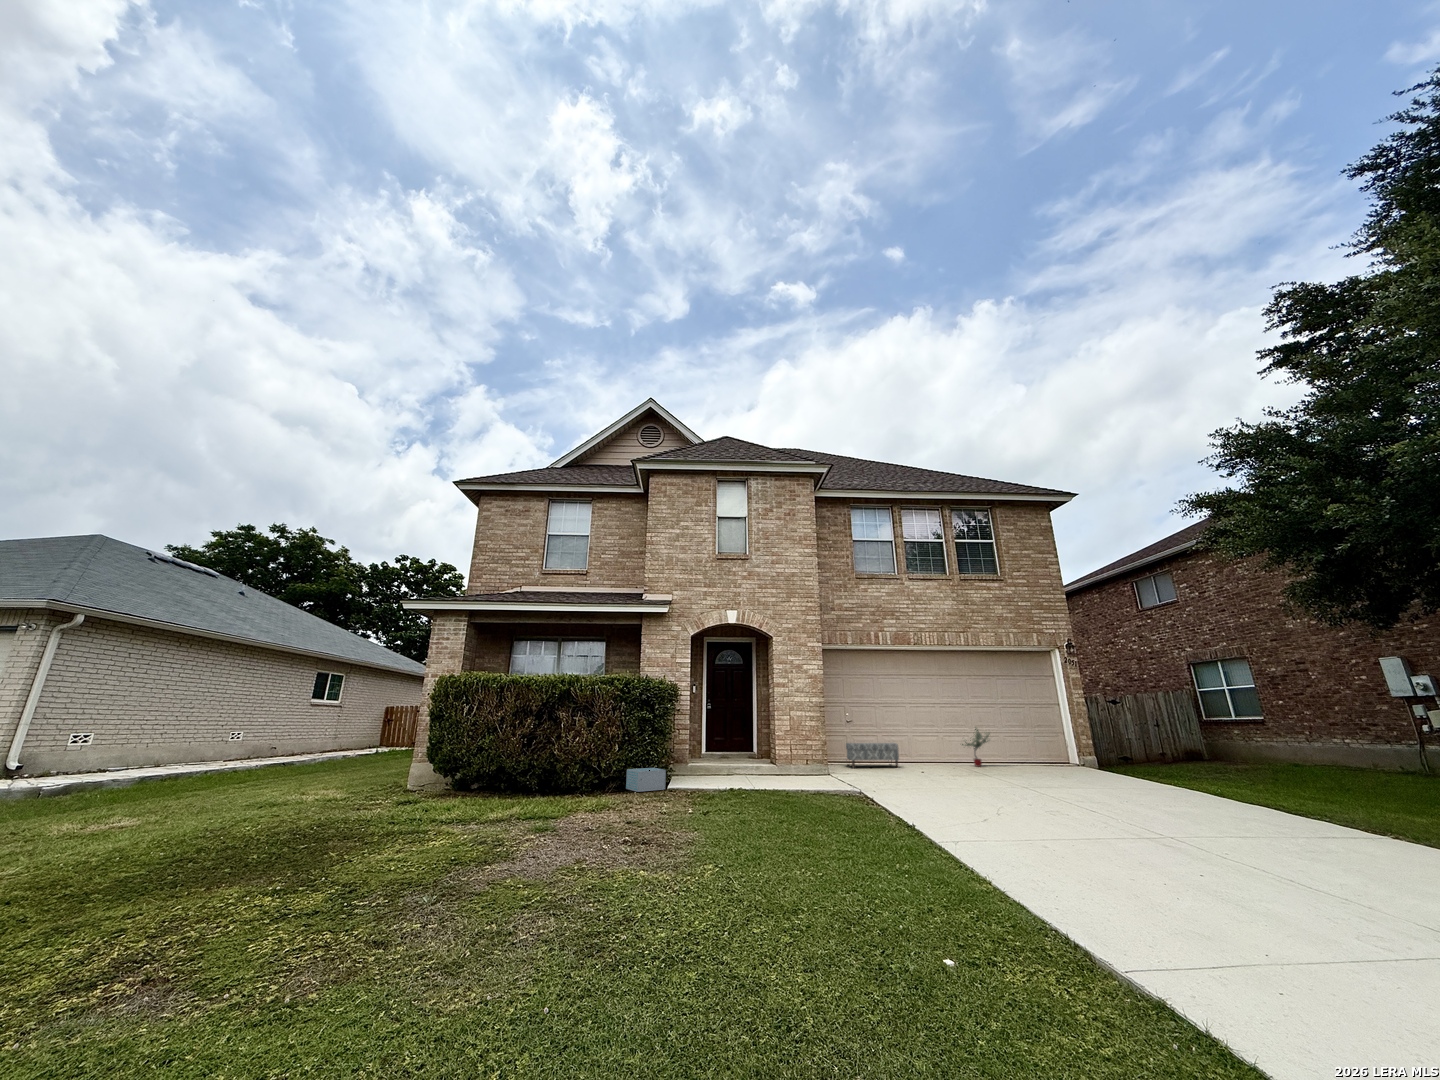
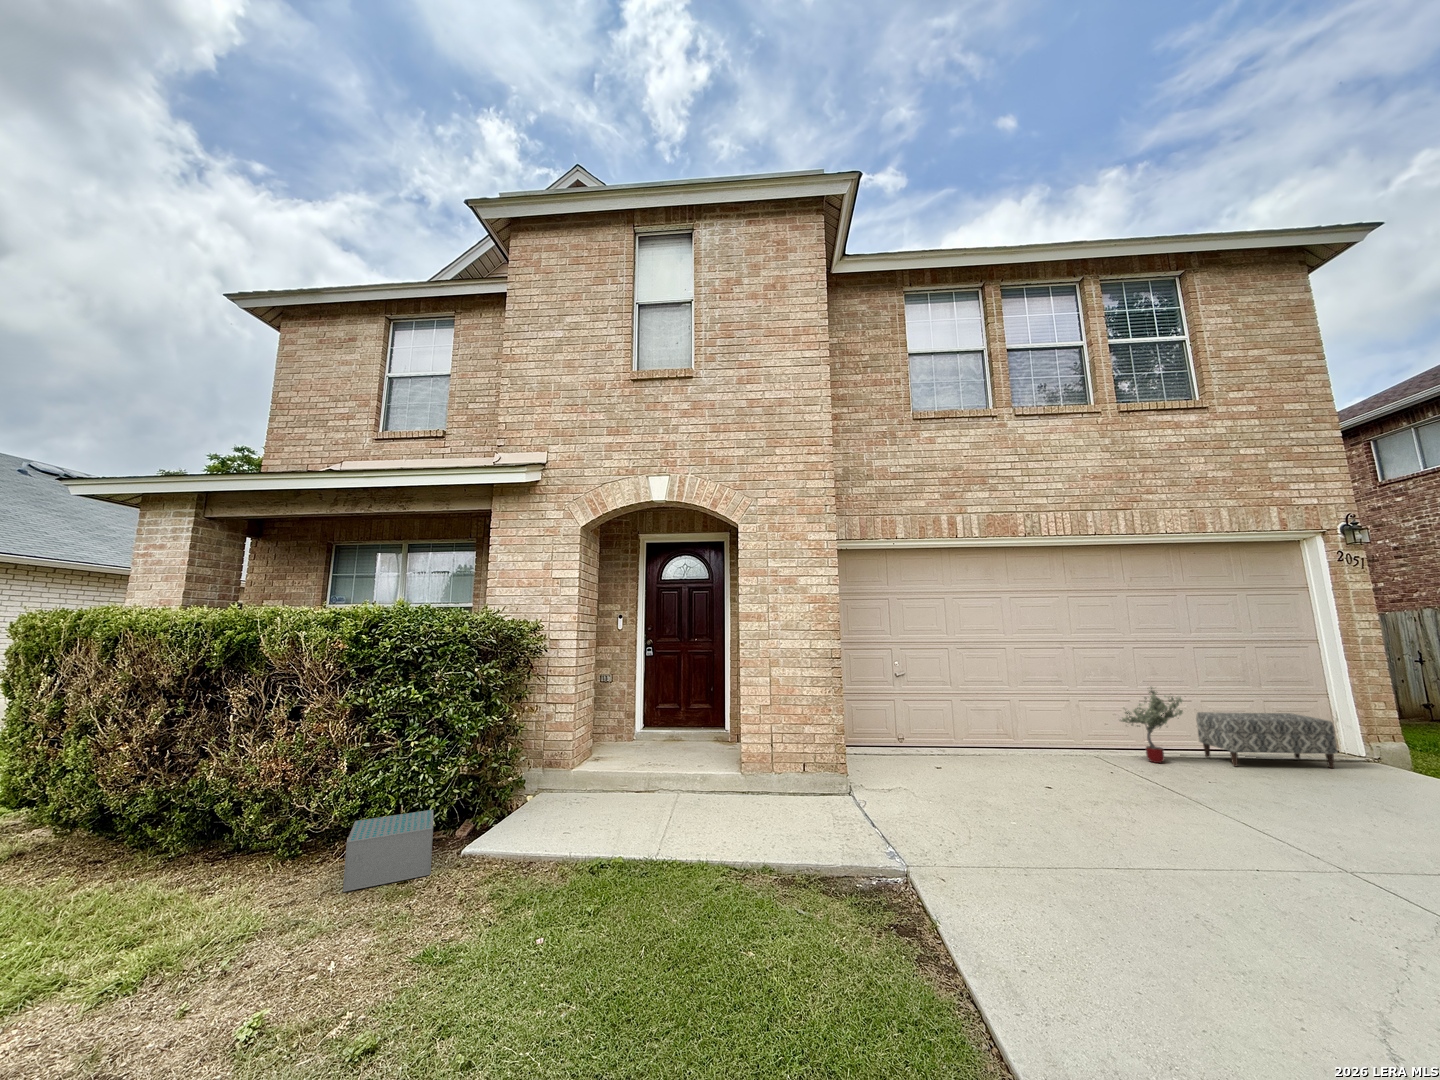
bench: present [846,743,899,768] -> present [1196,712,1338,768]

